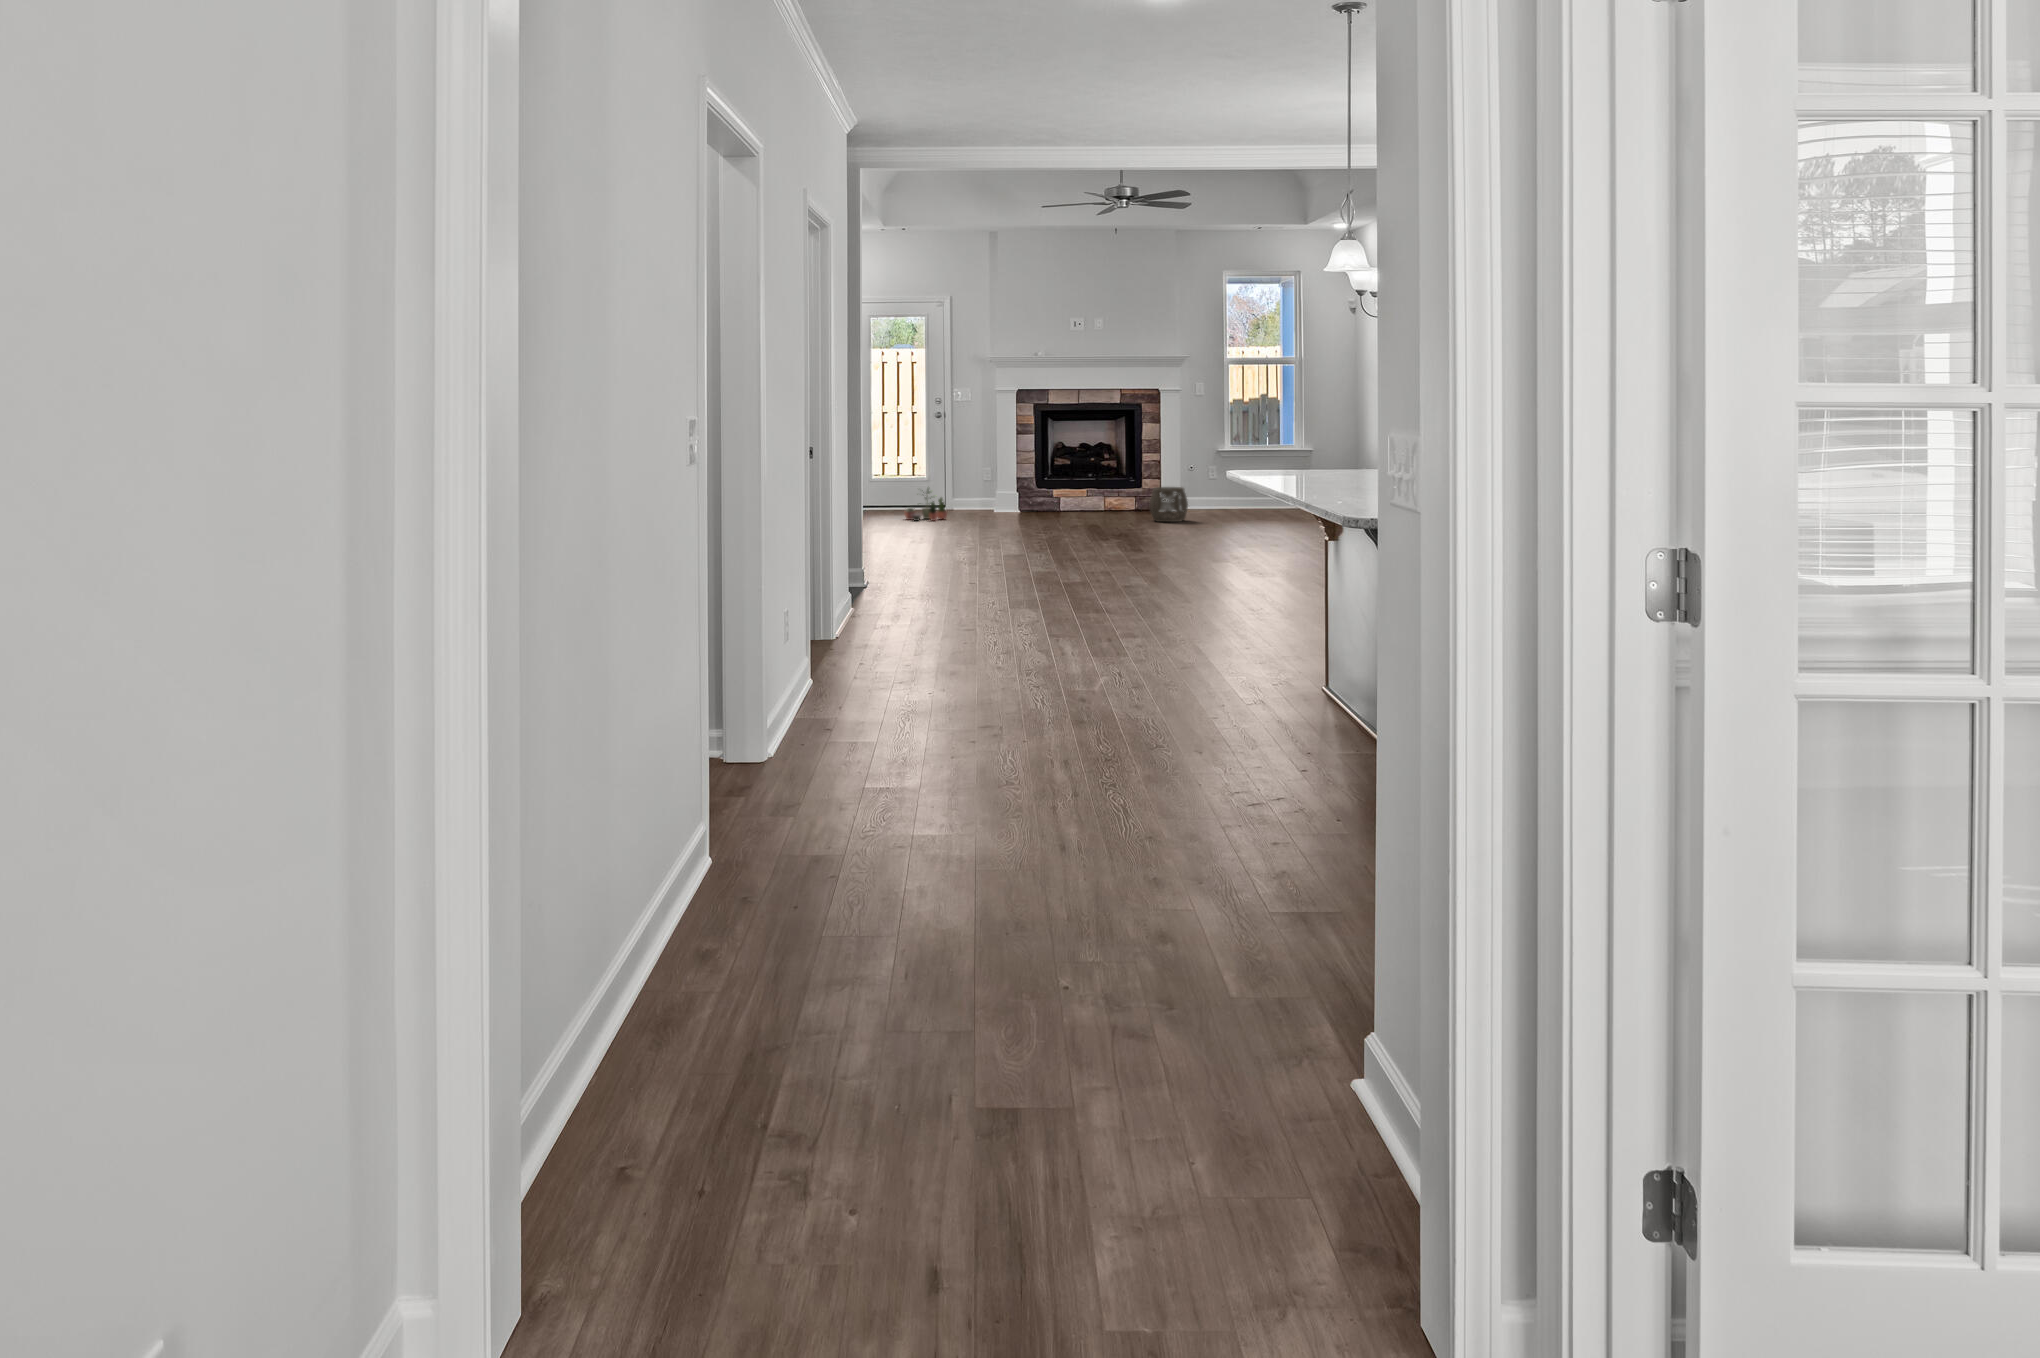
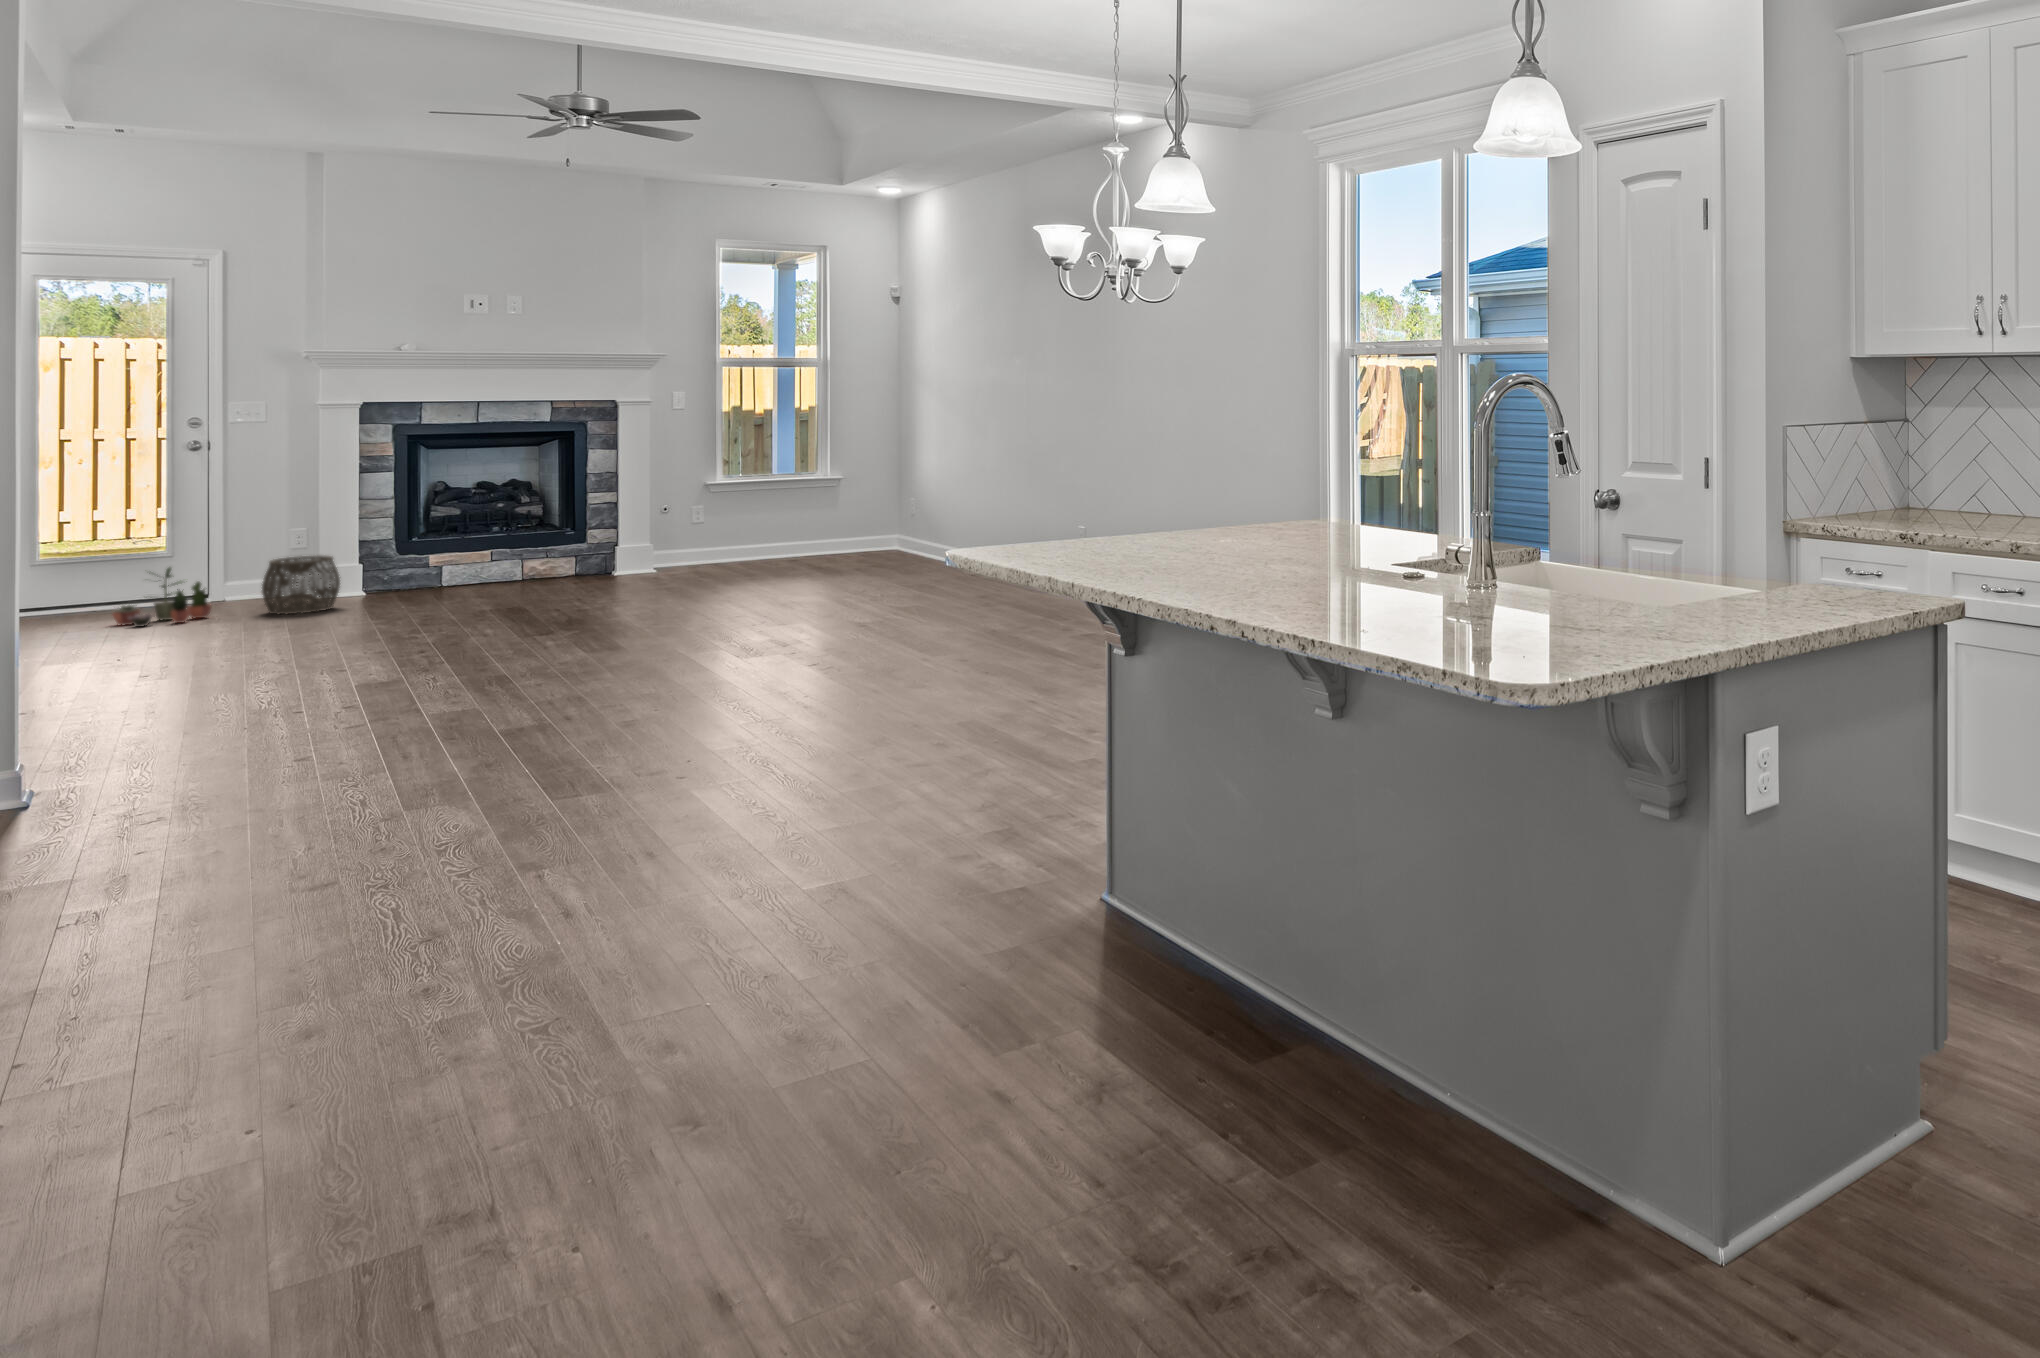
woven basket: present [1150,487,1188,522] -> present [262,555,340,615]

